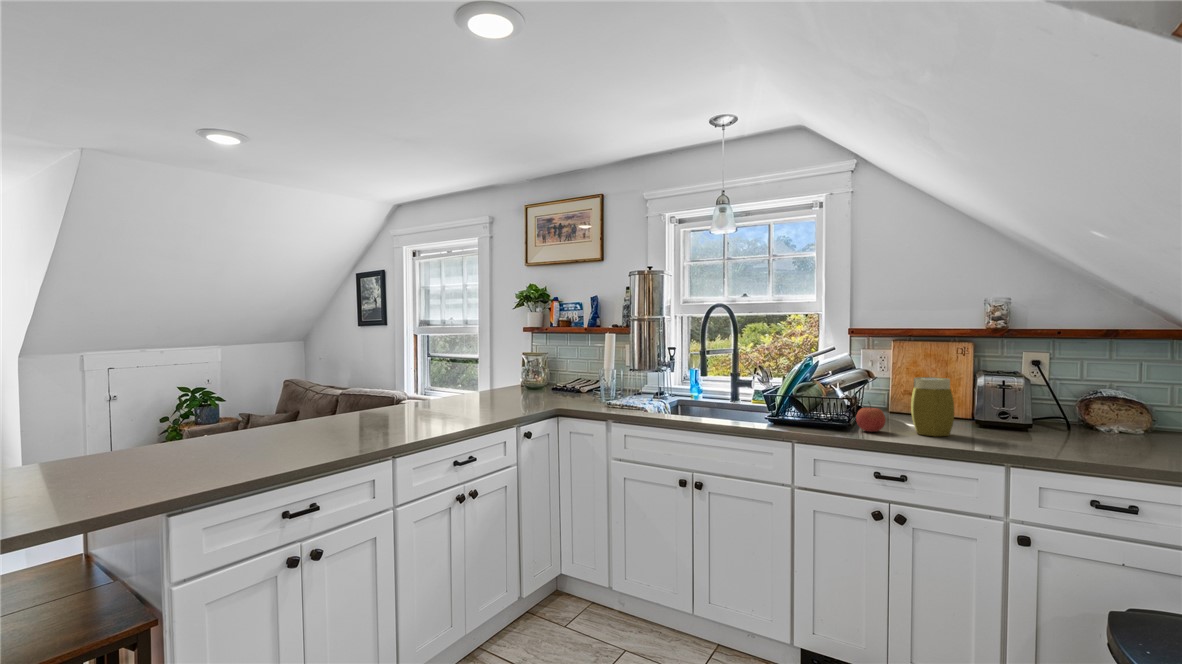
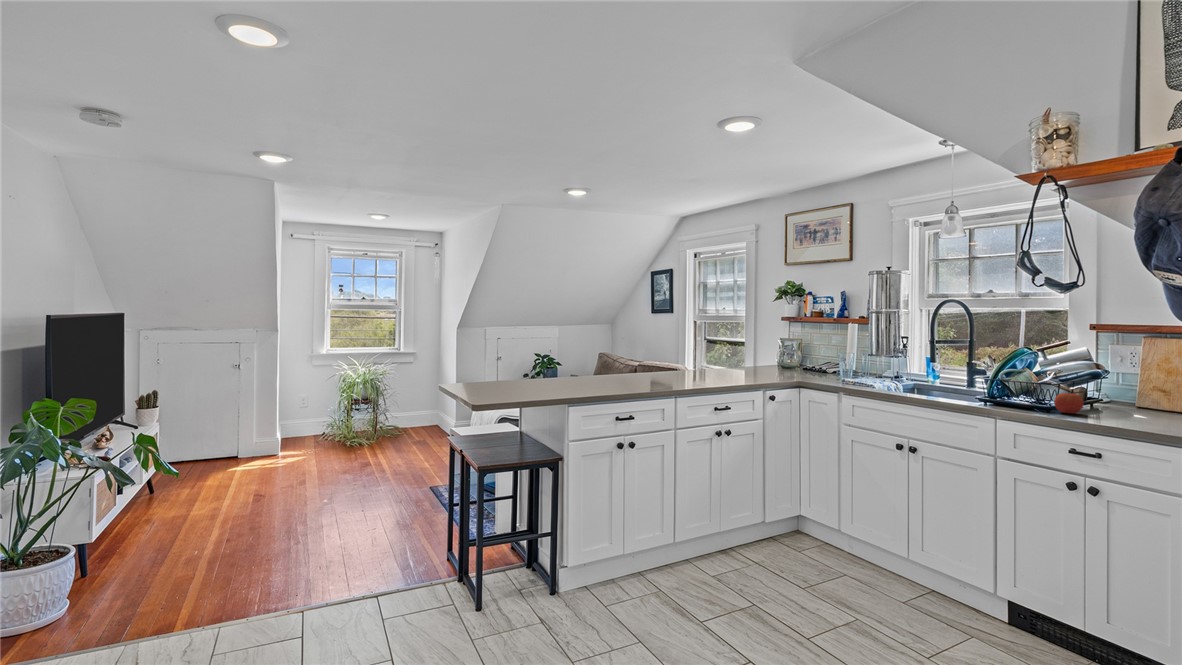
jar: present [911,377,954,436] -> none [1110,369,1156,422]

